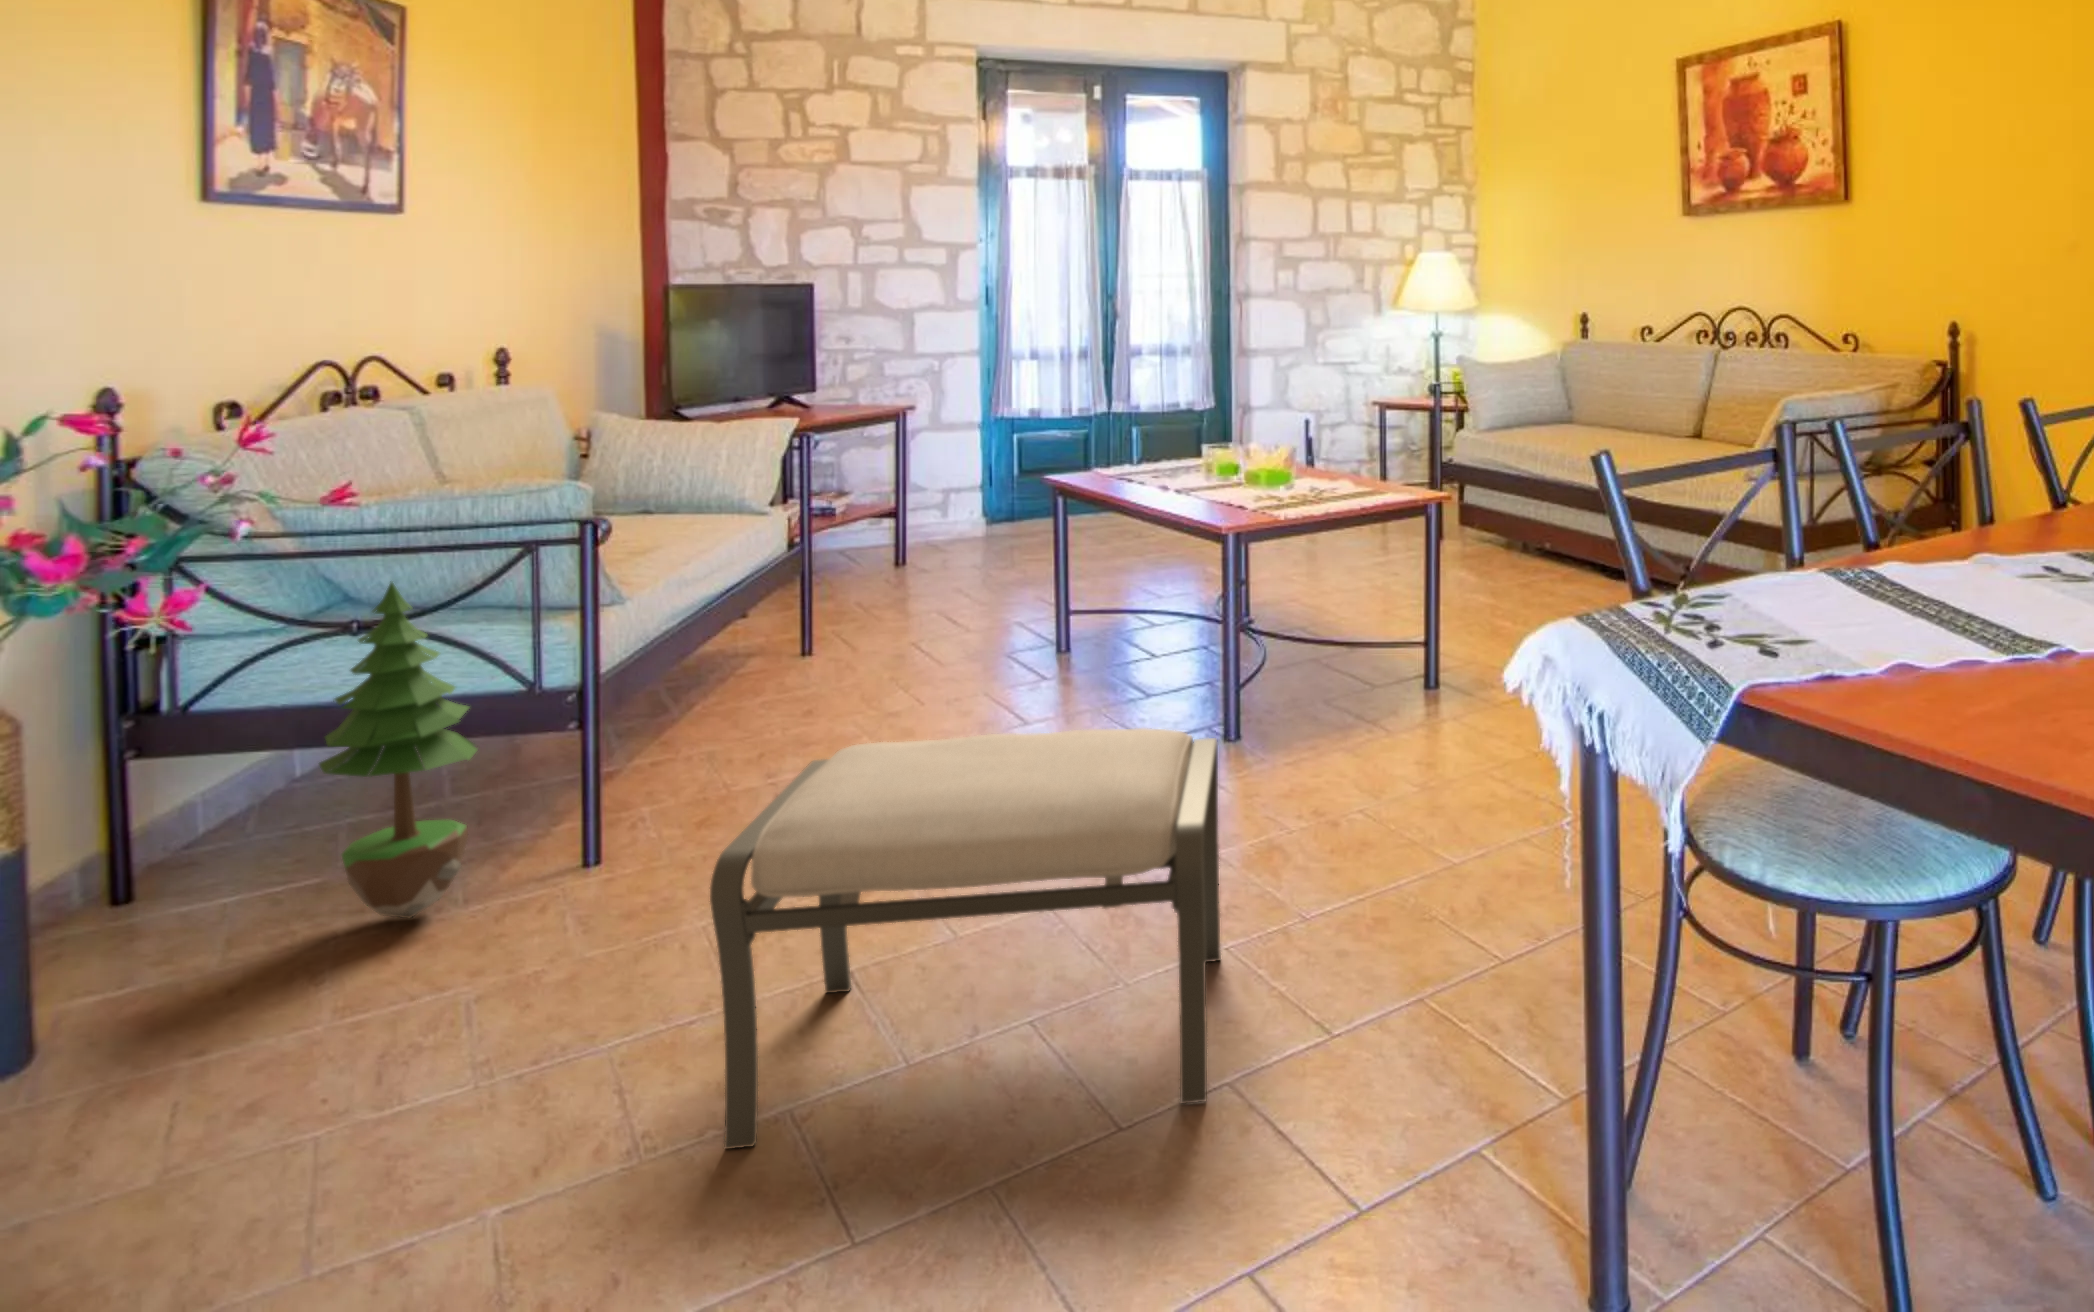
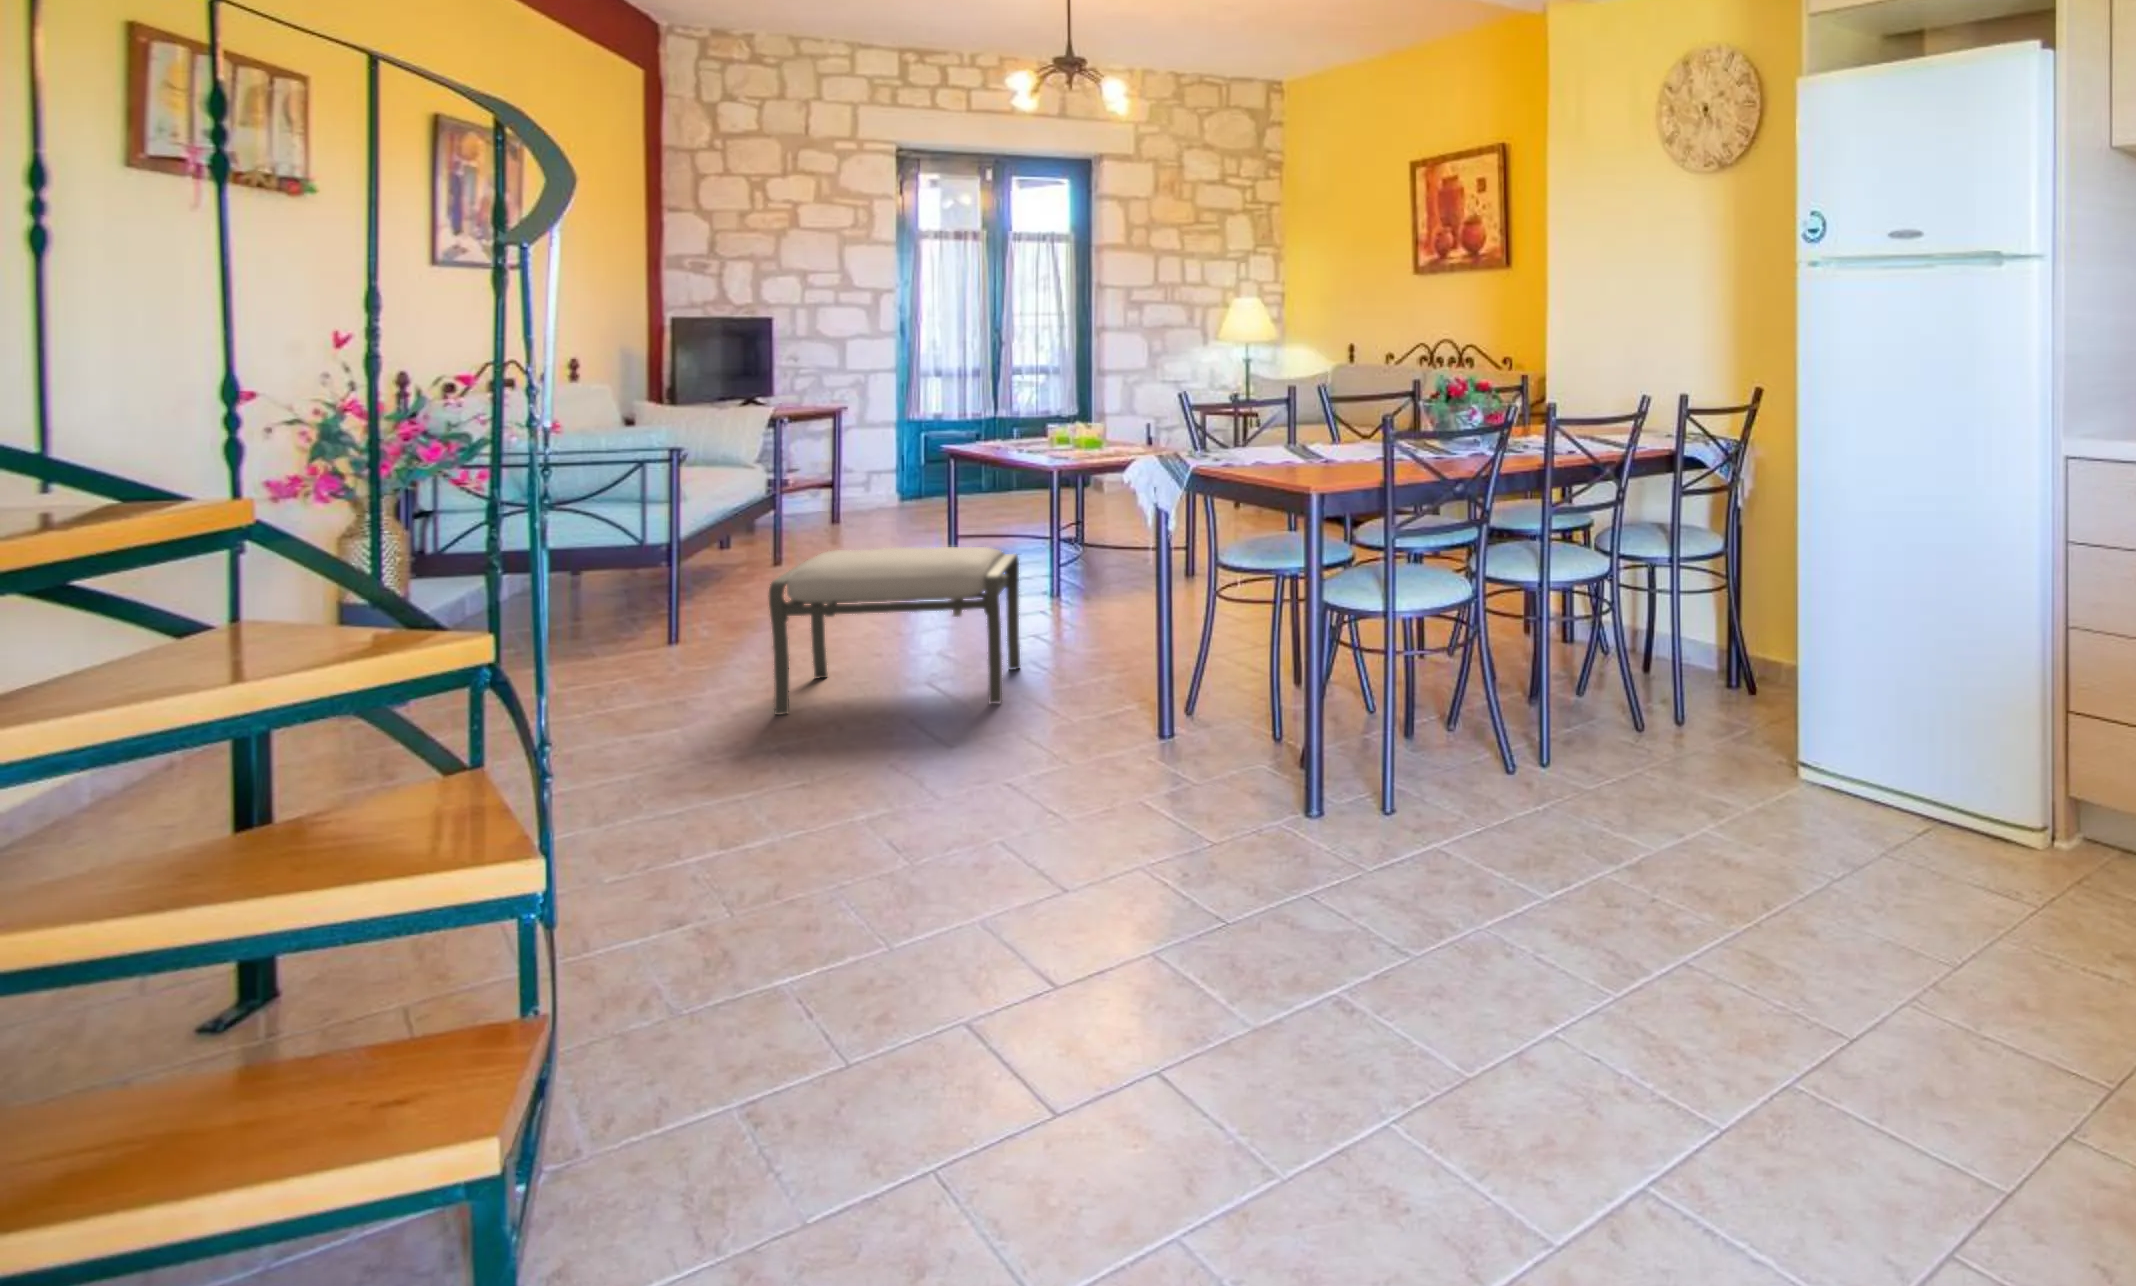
potted tree: present [319,582,477,918] -> none [534,476,616,658]

